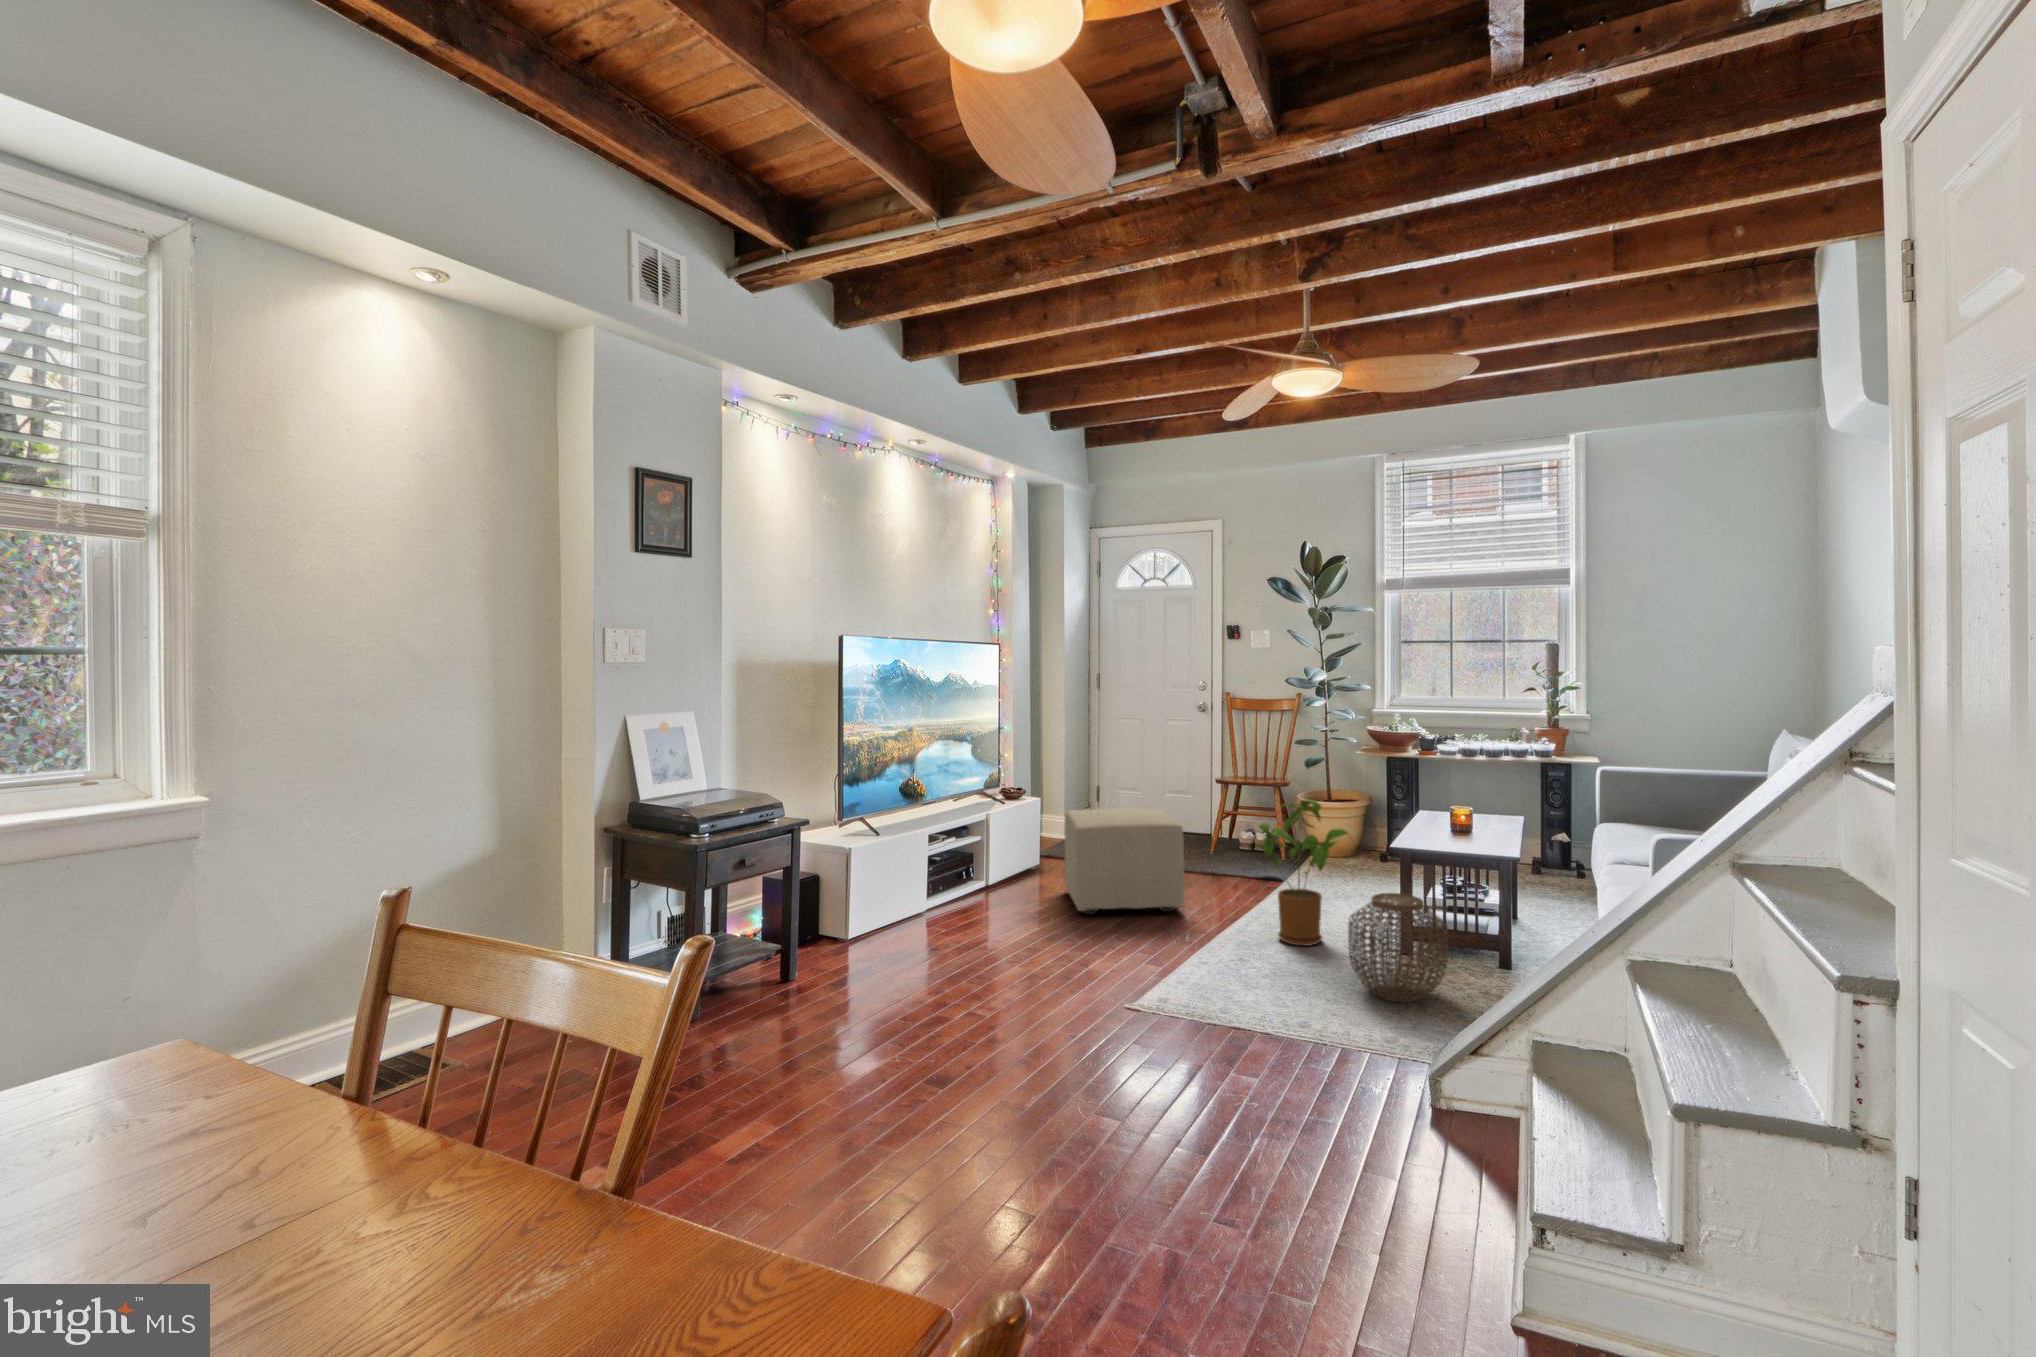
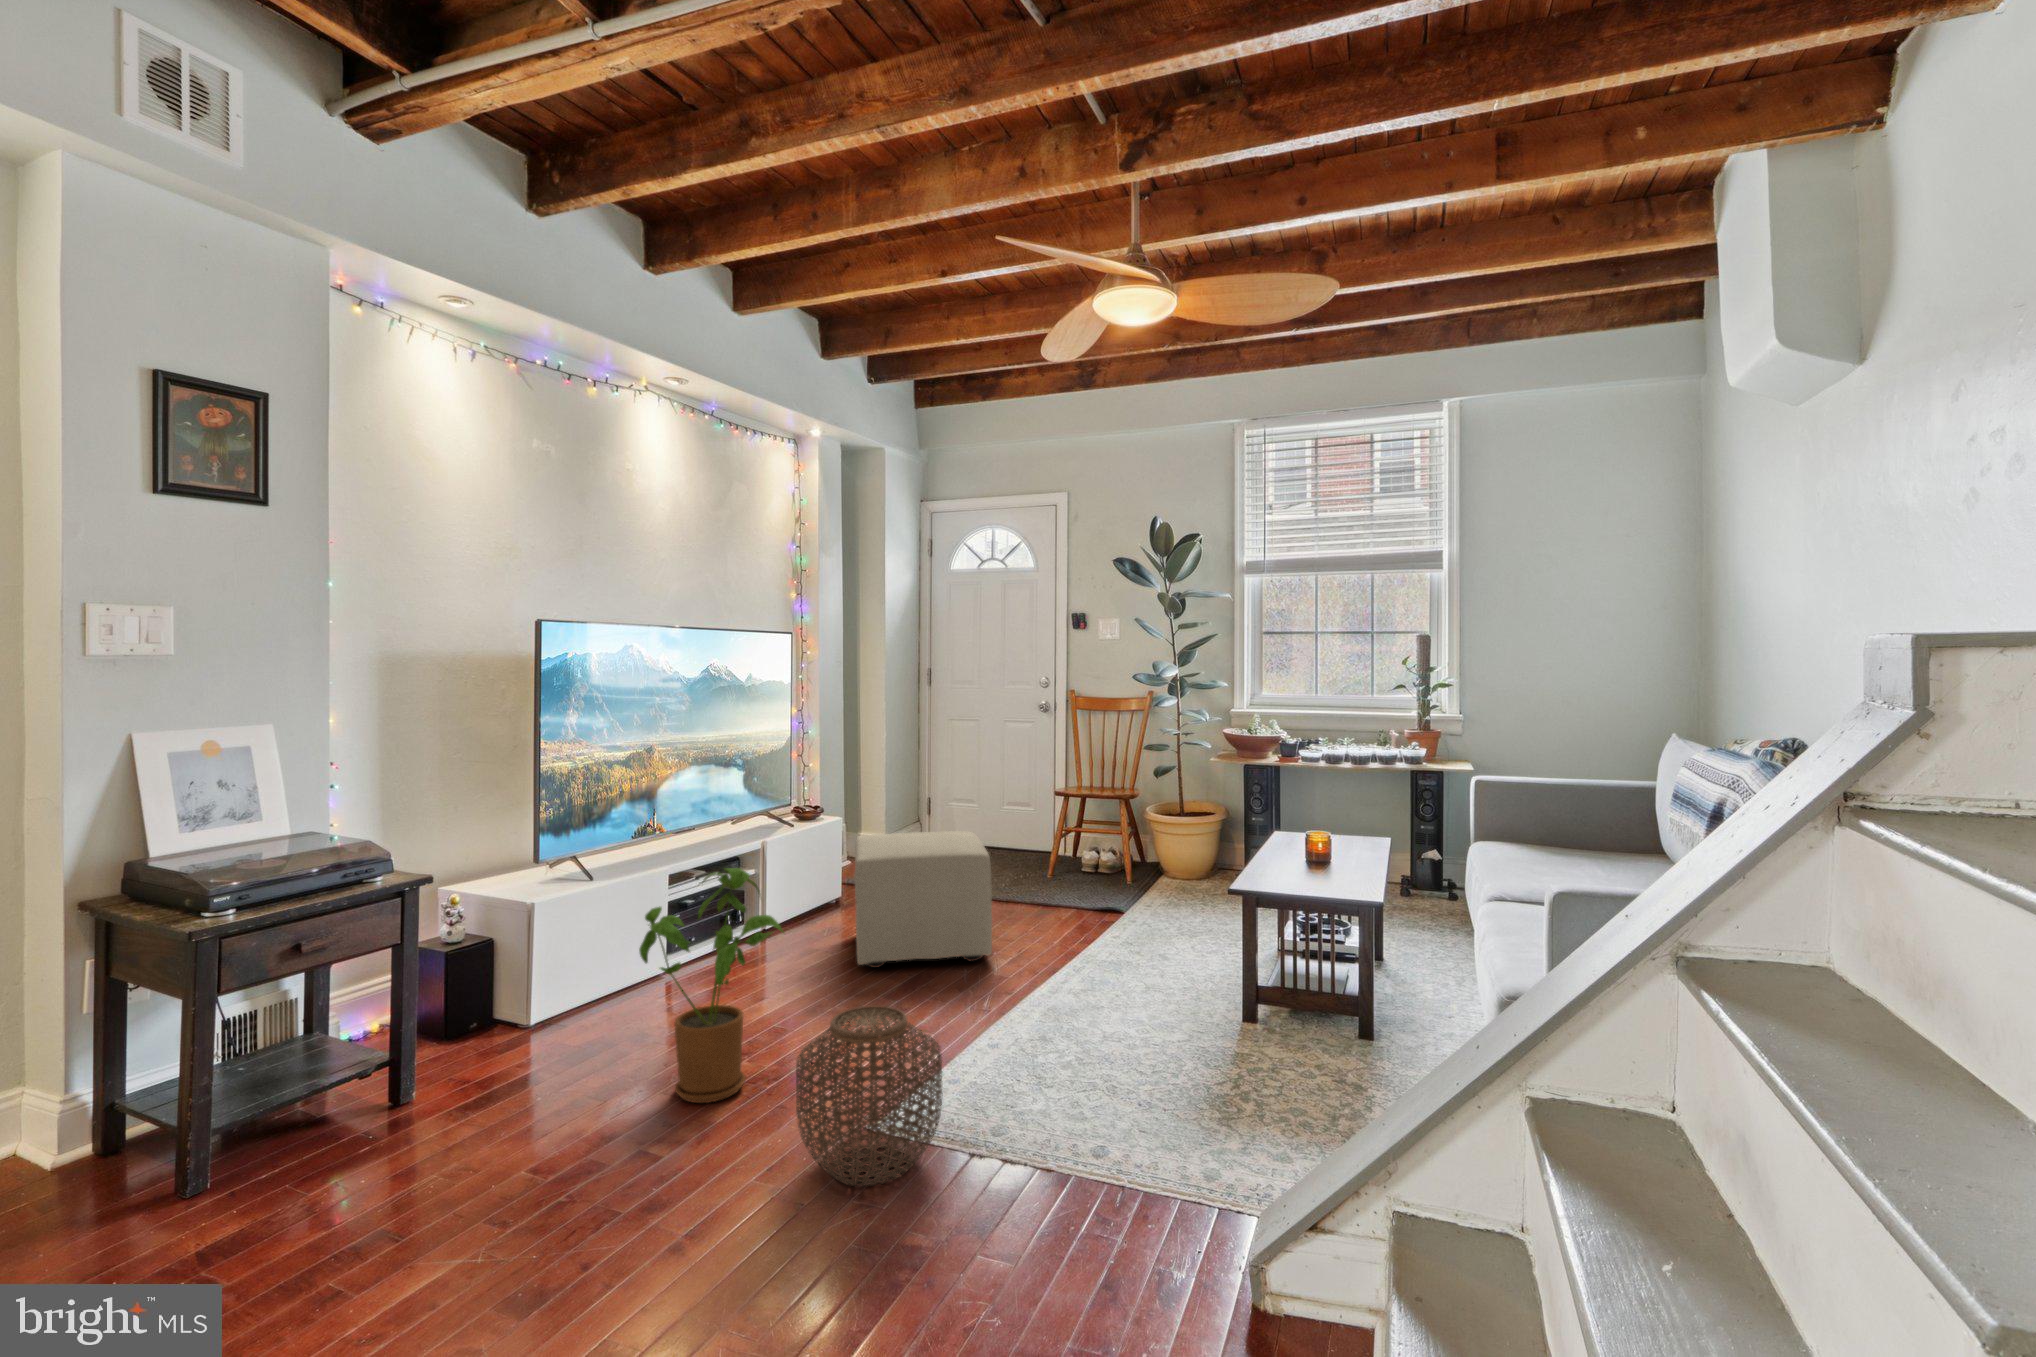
house plant: present [1259,800,1348,946] -> present [639,868,784,1103]
woven basket: present [1349,893,1449,1002] -> present [796,1005,942,1186]

